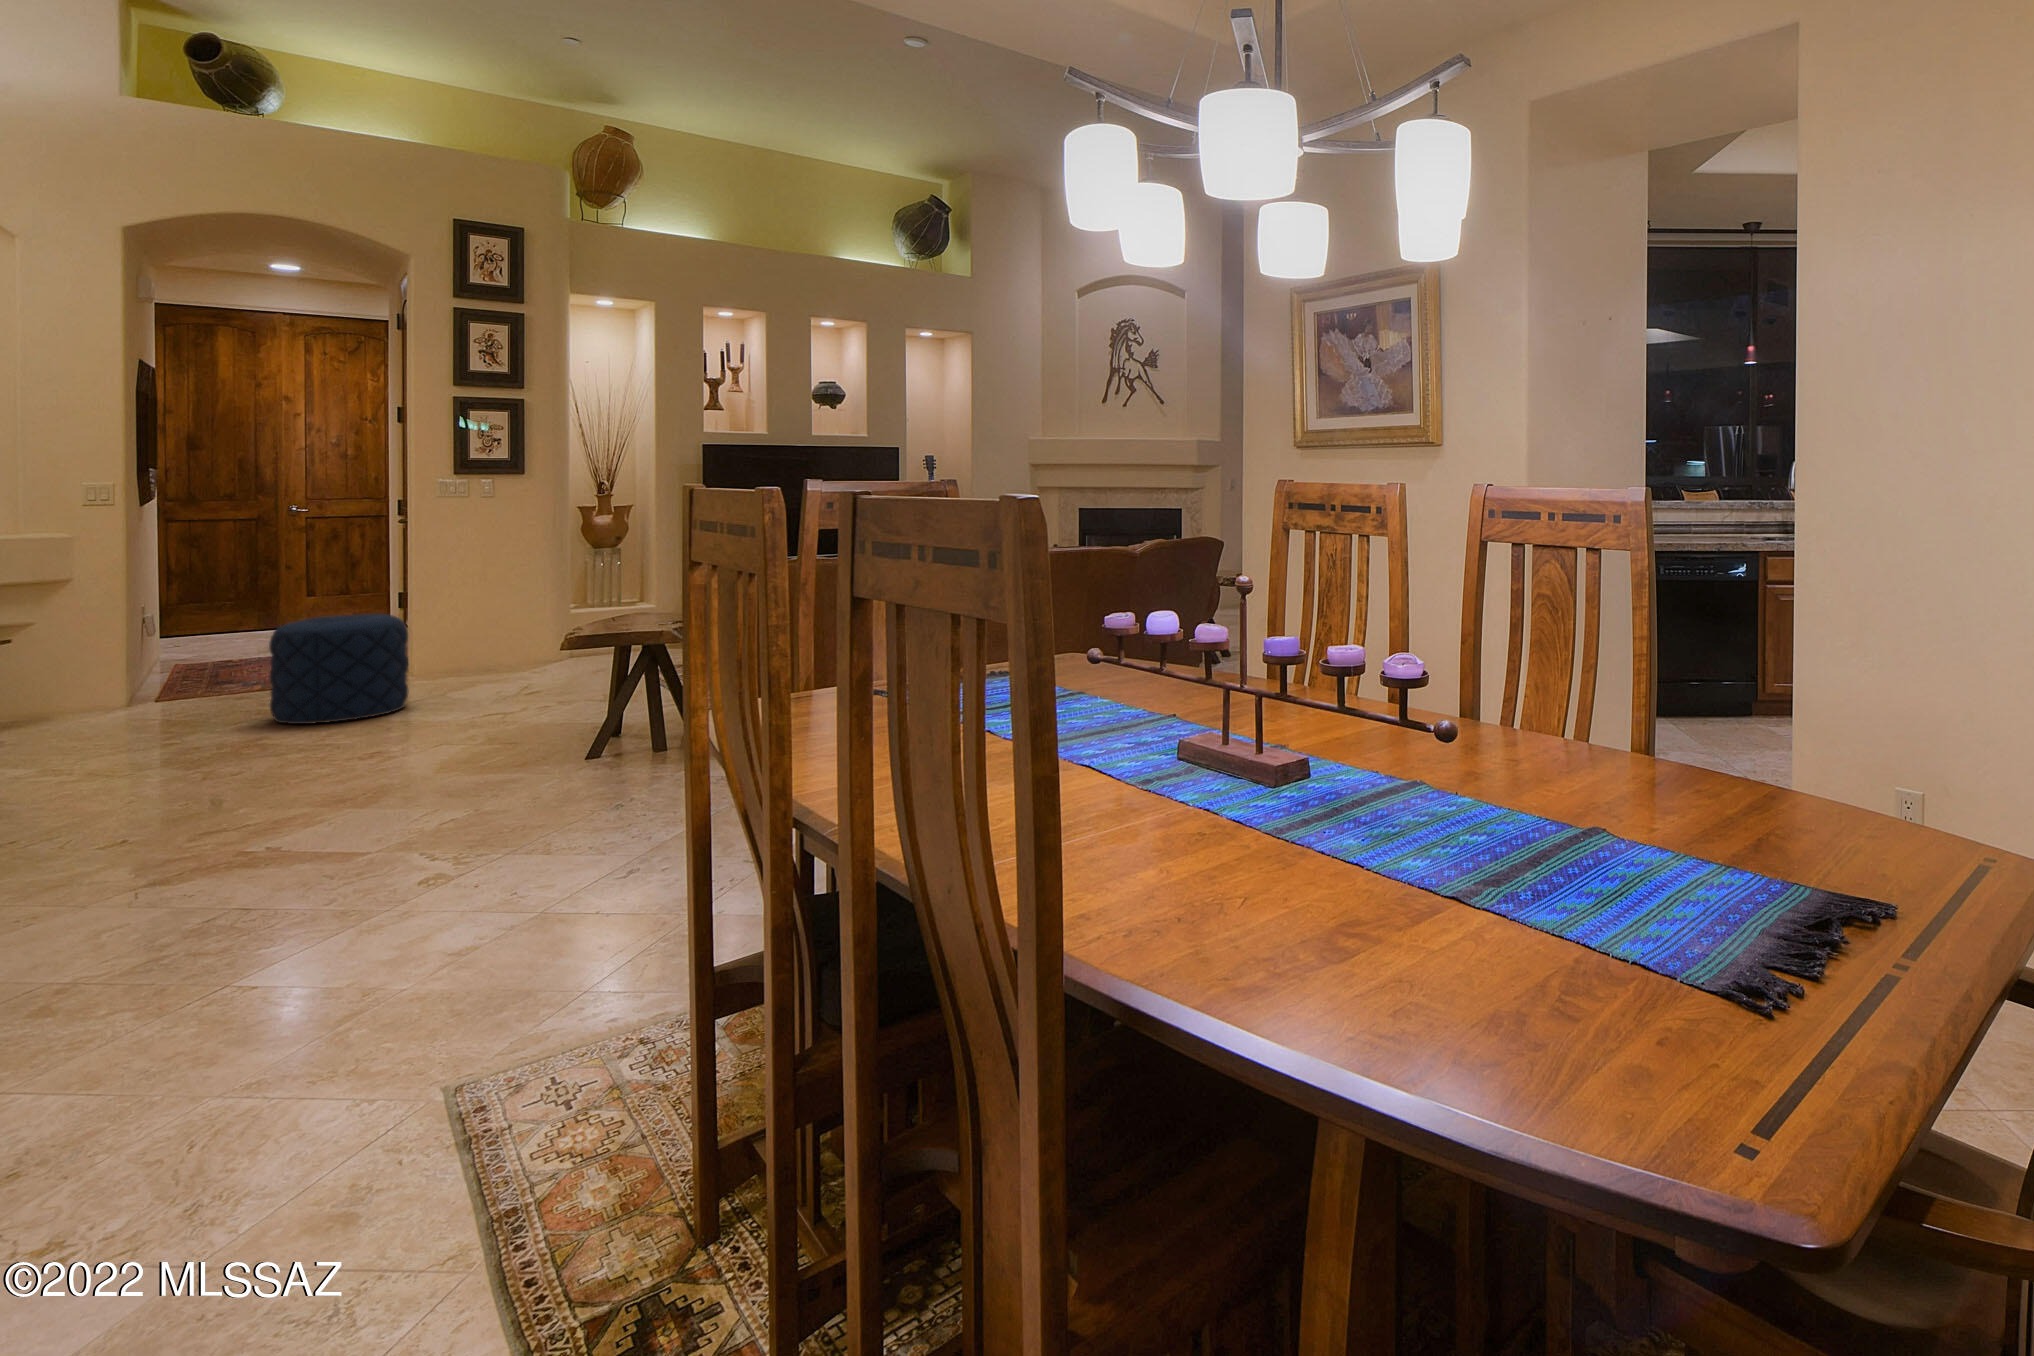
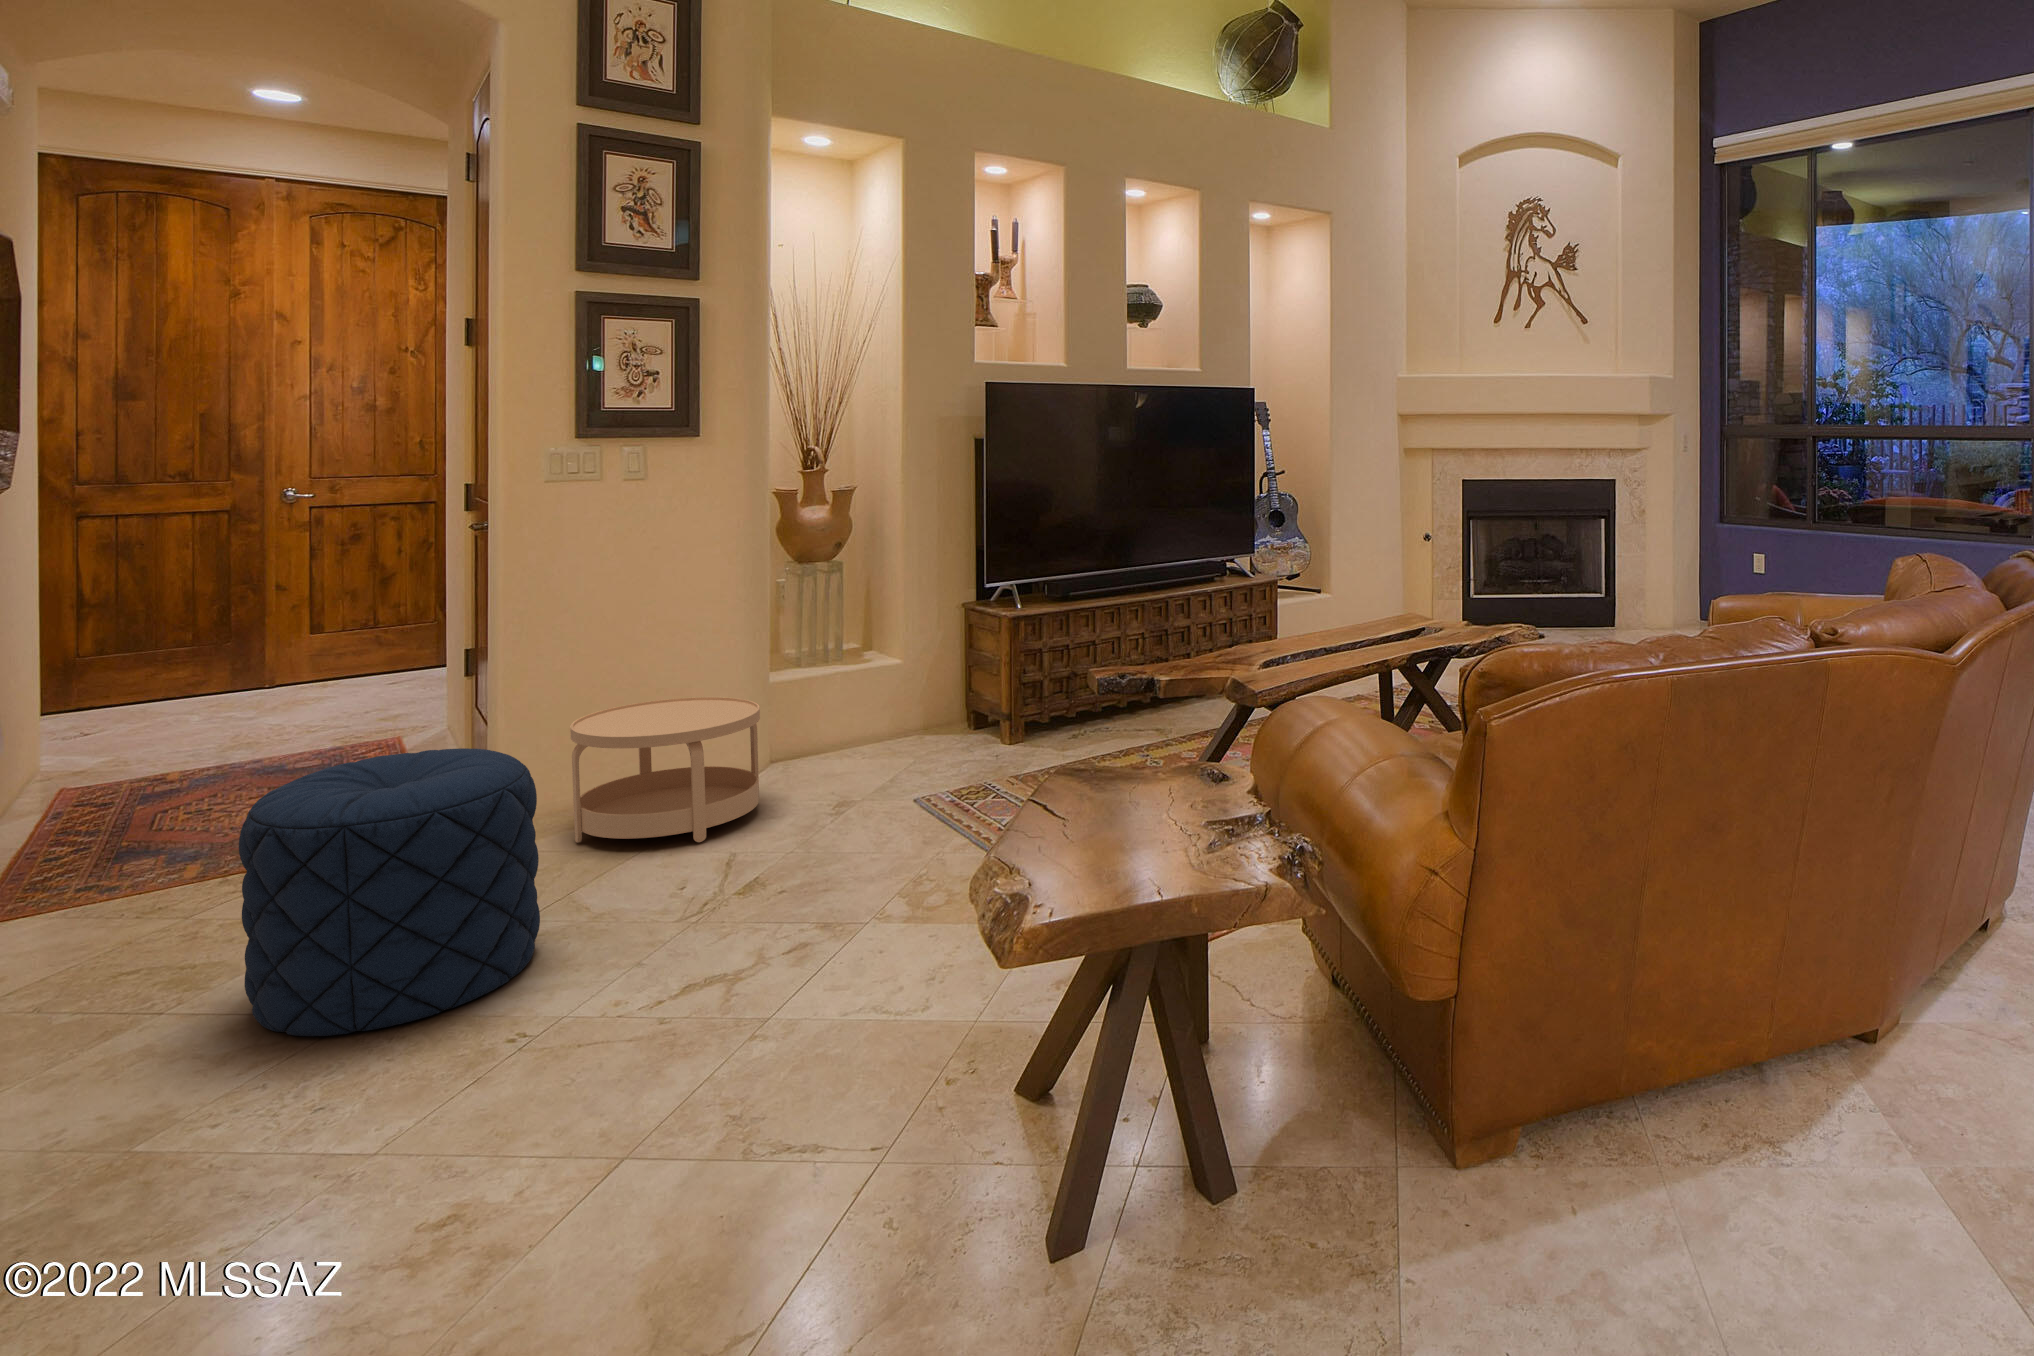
side table: none [439,613,547,680] -> present [570,697,760,842]

